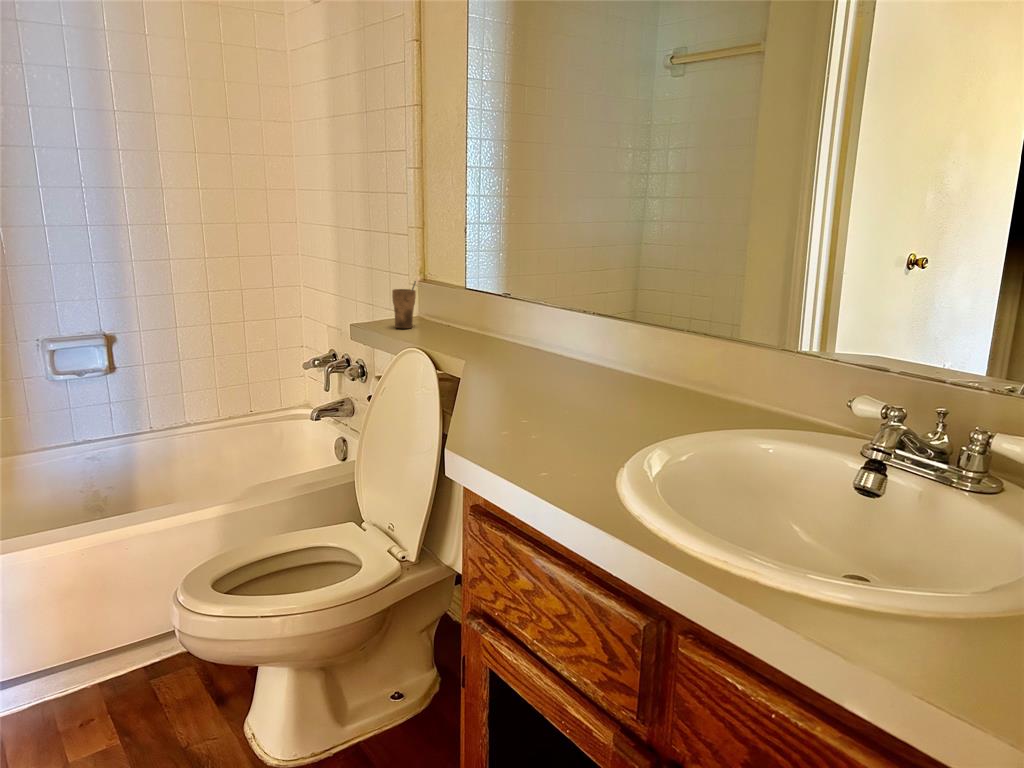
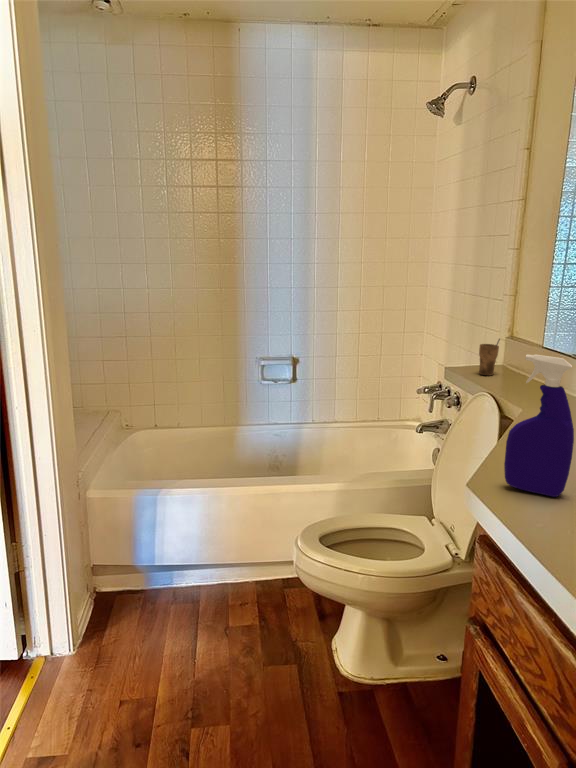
spray bottle: none [488,270,563,440] -> present [504,354,574,497]

